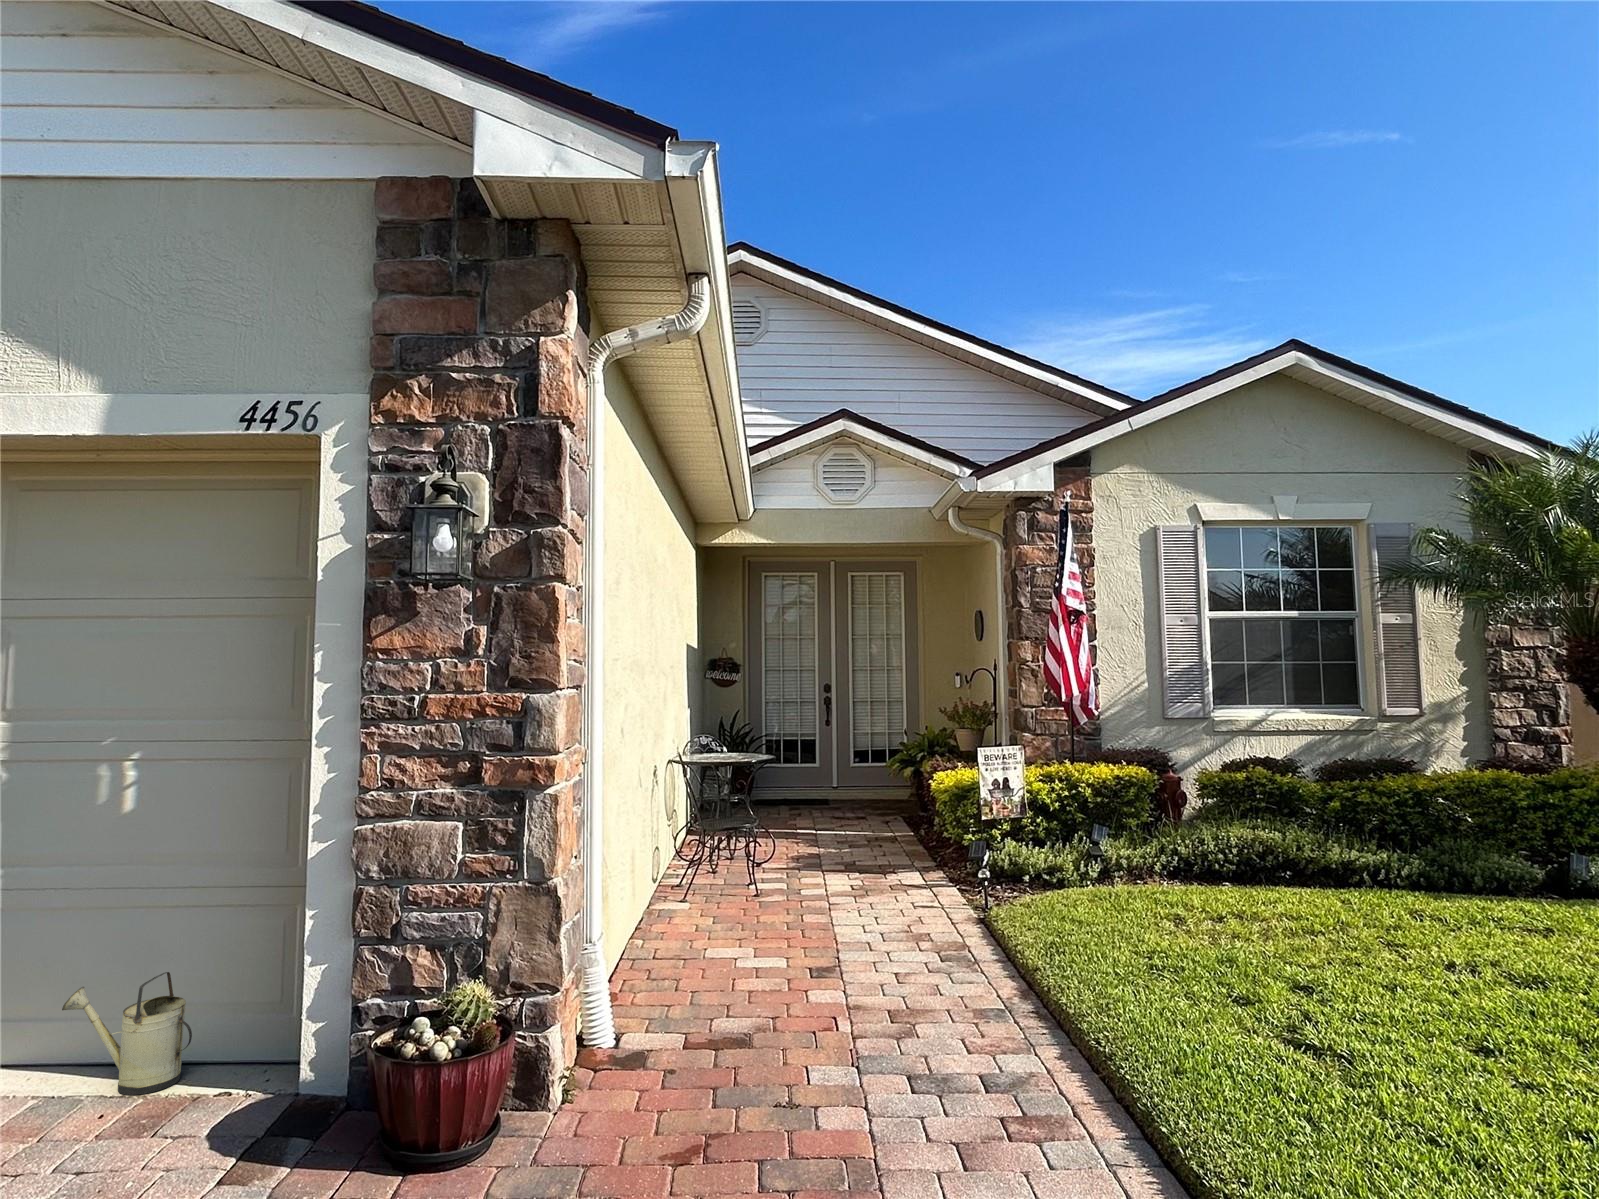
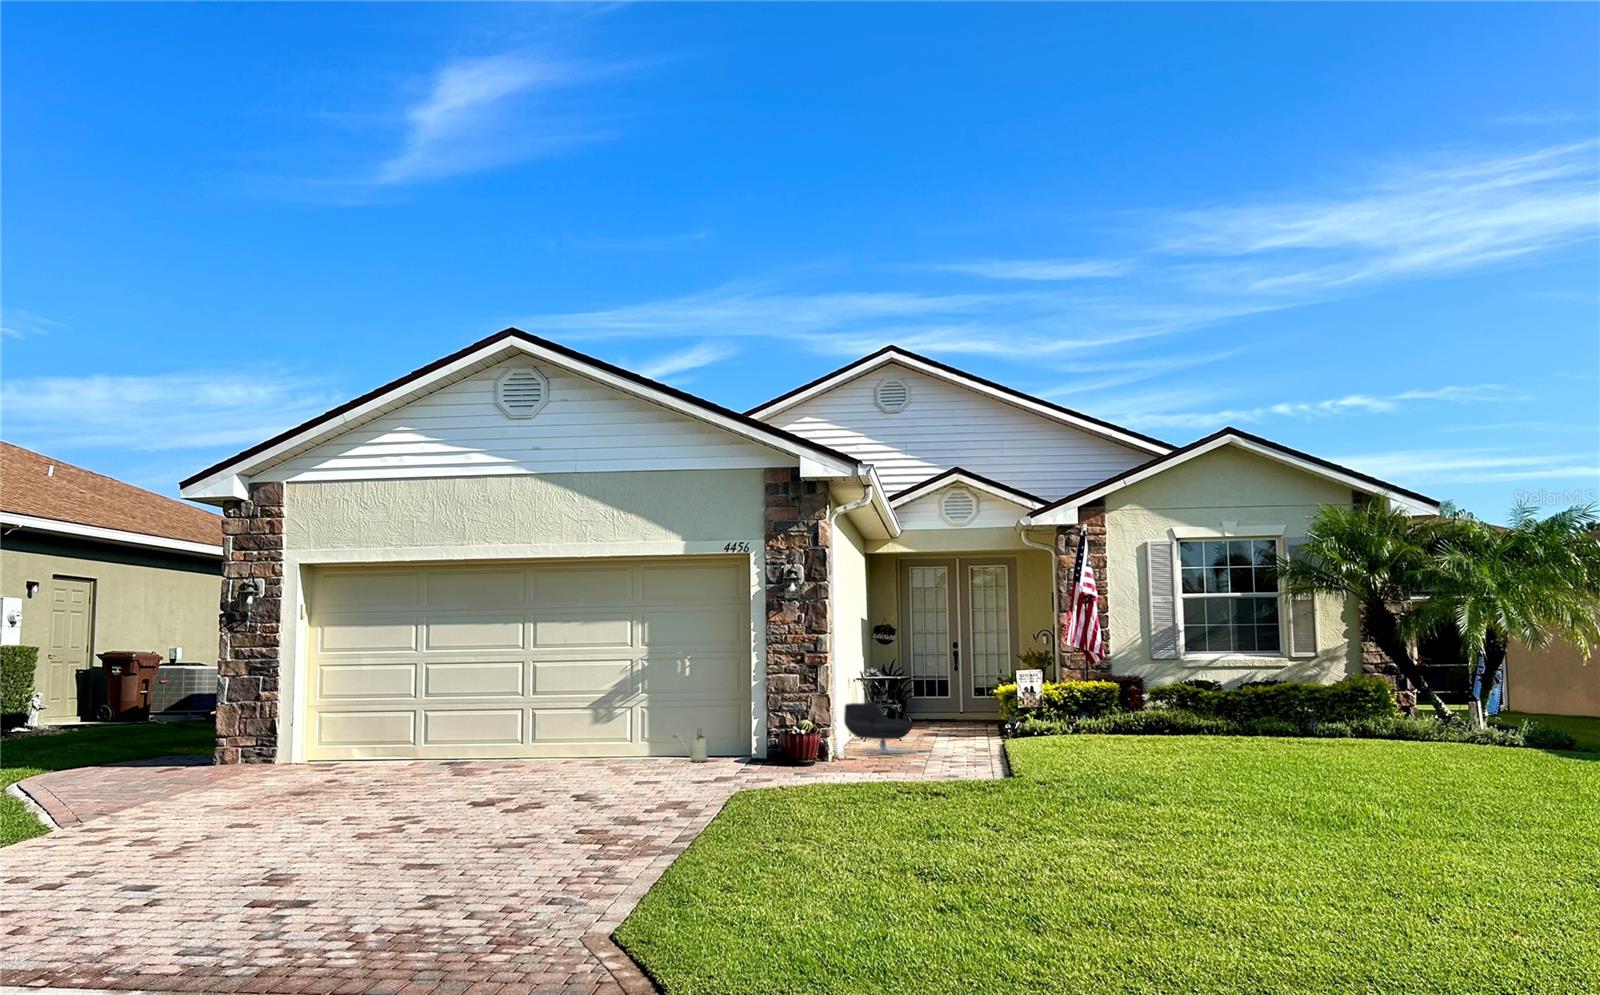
lounge chair: none [633,827,790,972] -> present [844,703,913,754]

